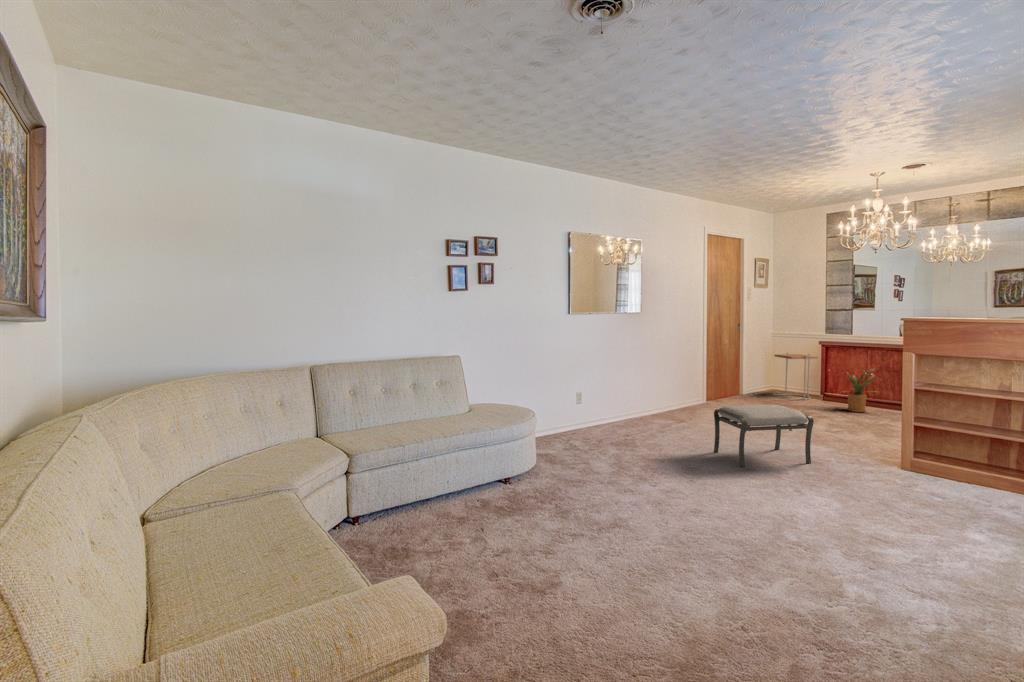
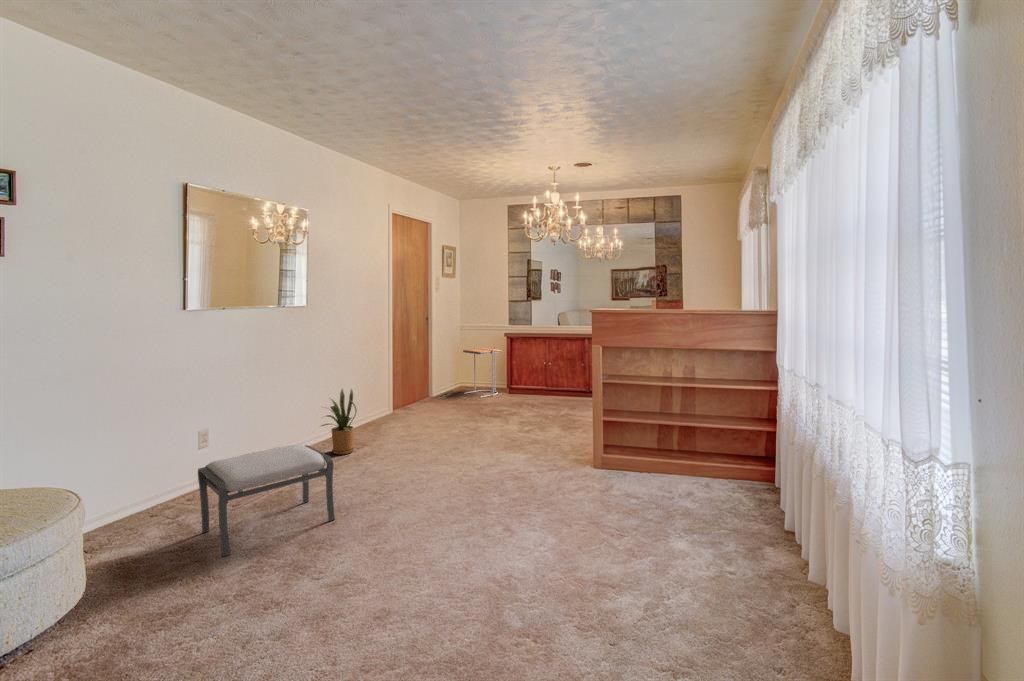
house plant: present [842,370,876,412] -> present [322,389,357,454]
ottoman: present [714,405,814,467] -> present [198,445,335,556]

